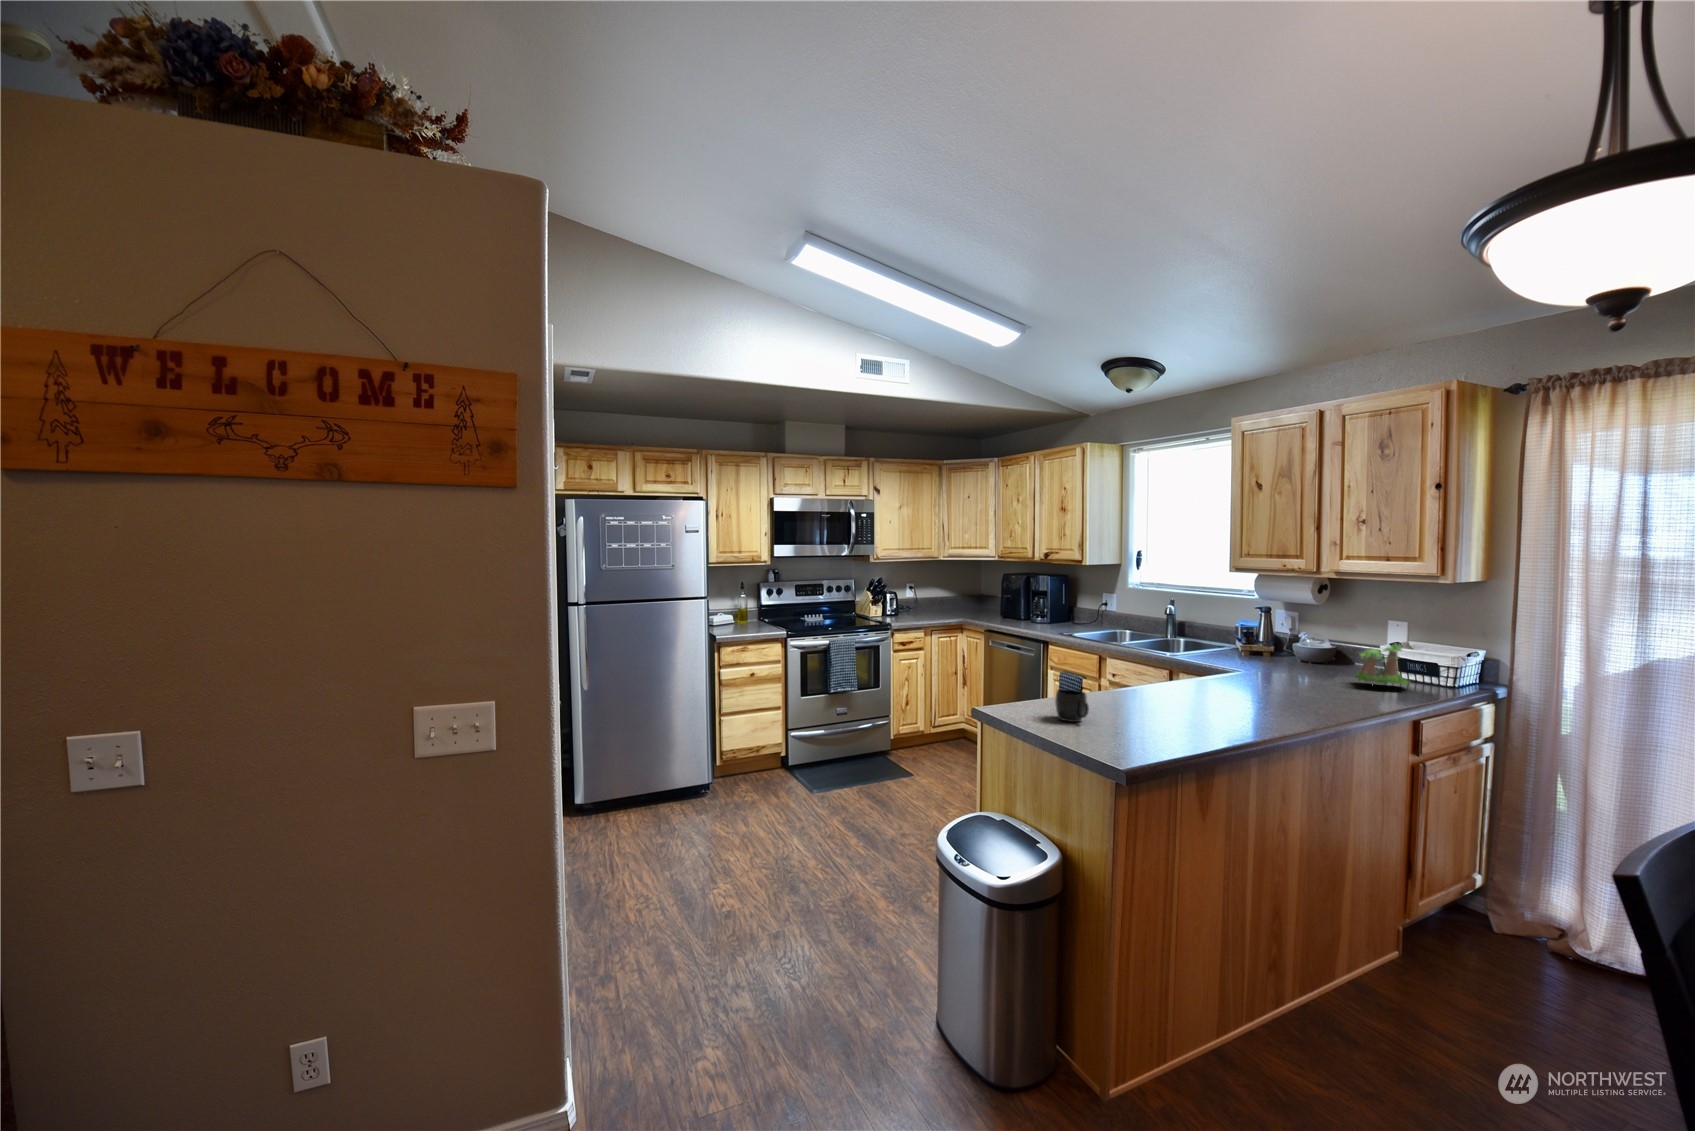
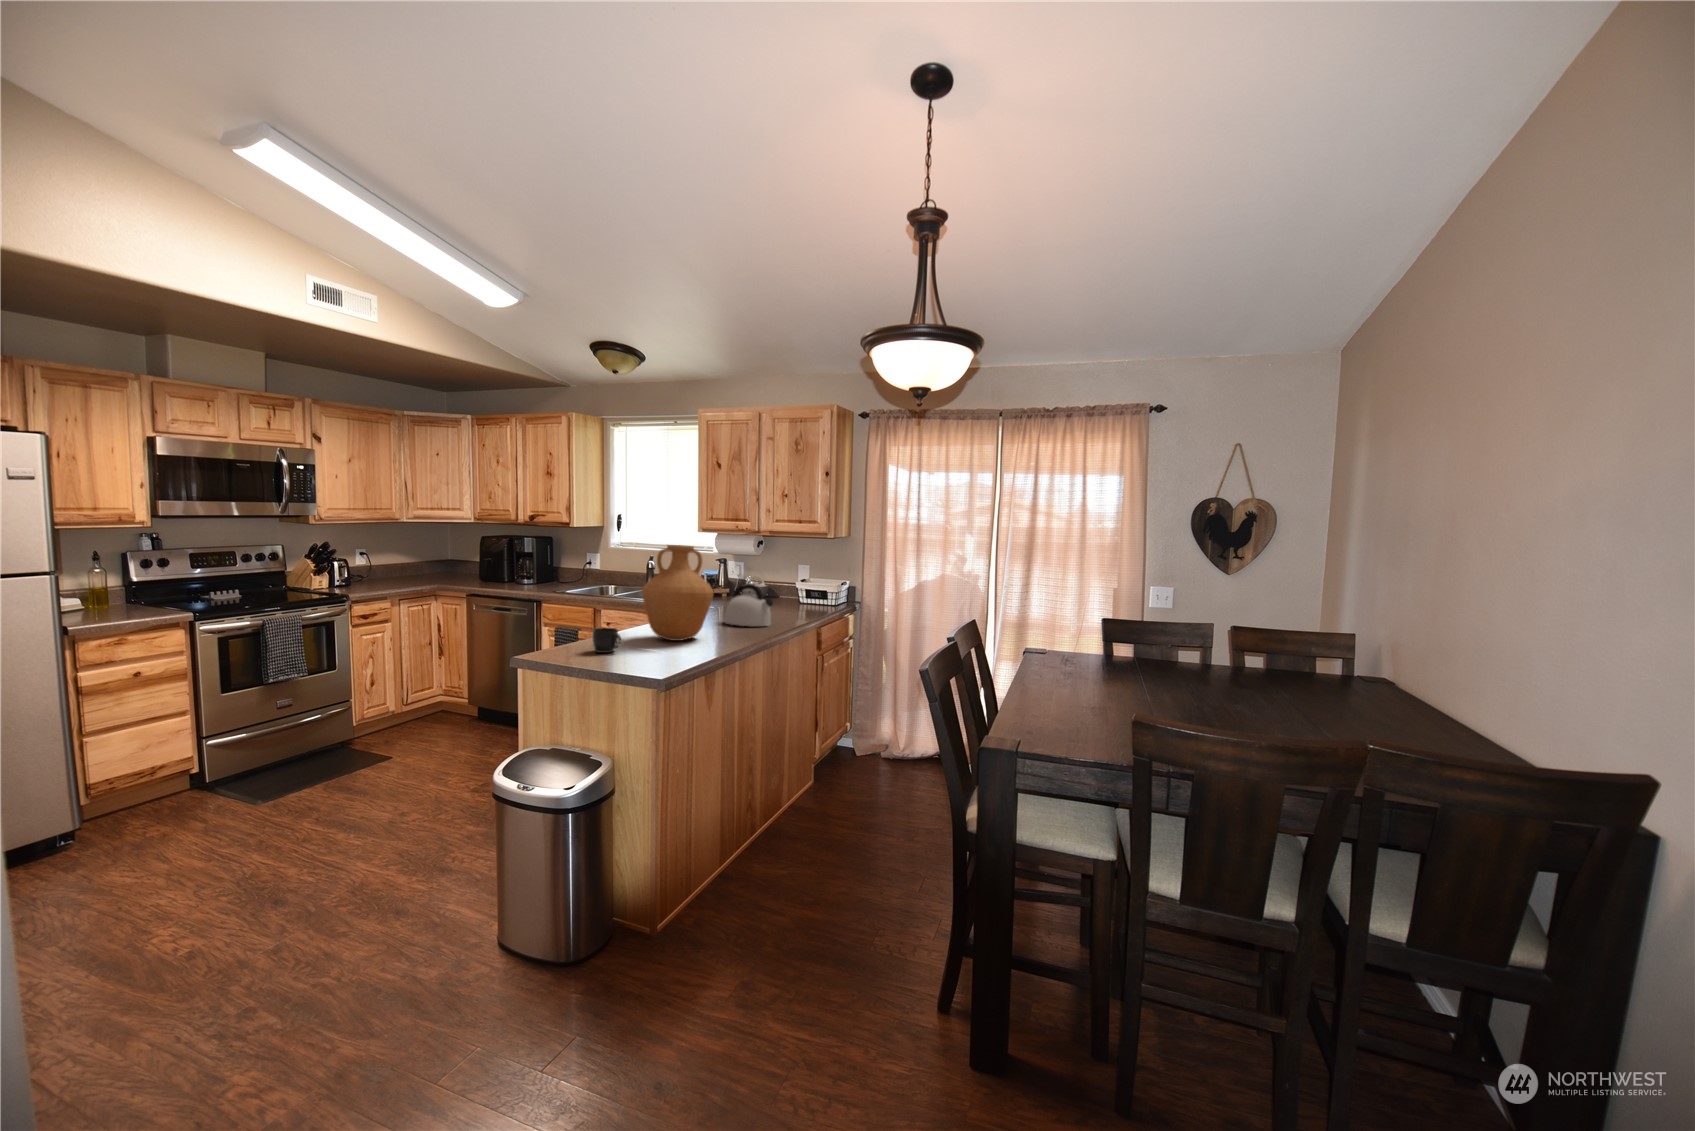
vase: none [1125,591,1227,718] -> present [642,545,713,641]
plant: present [1355,643,1410,685] -> none [780,566,812,610]
kettle: none [1251,647,1332,711] -> present [725,584,773,626]

